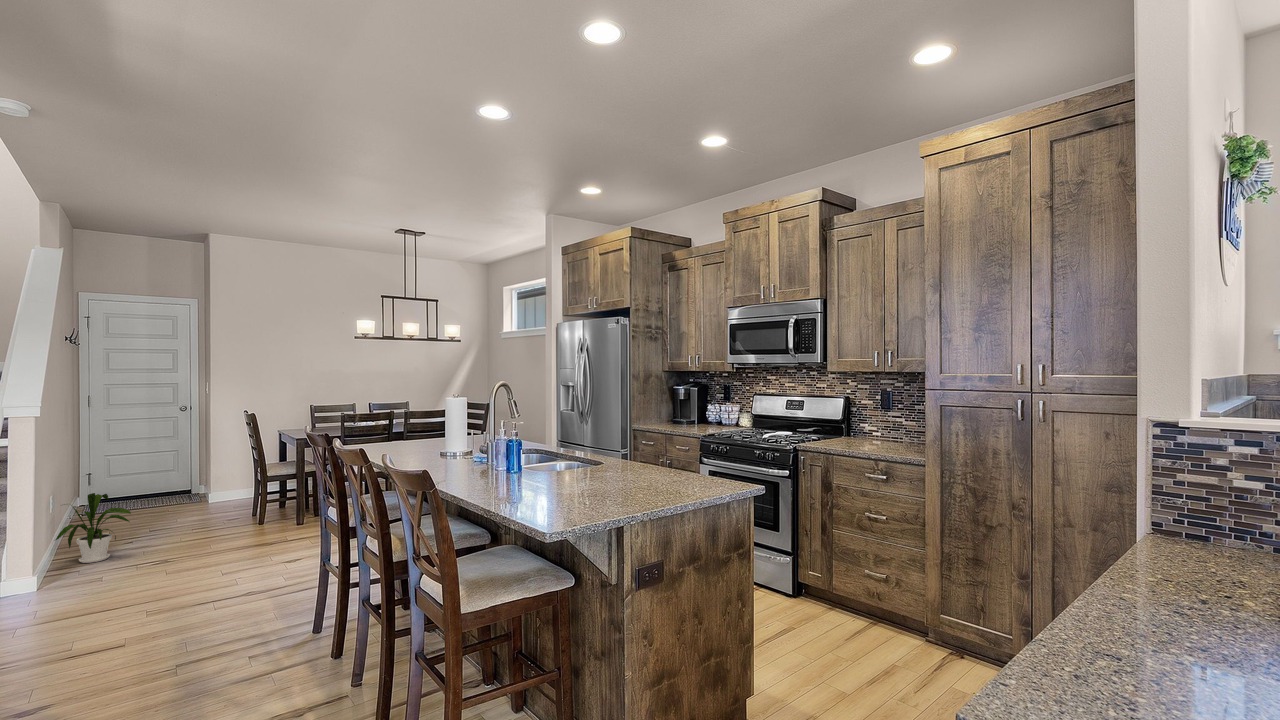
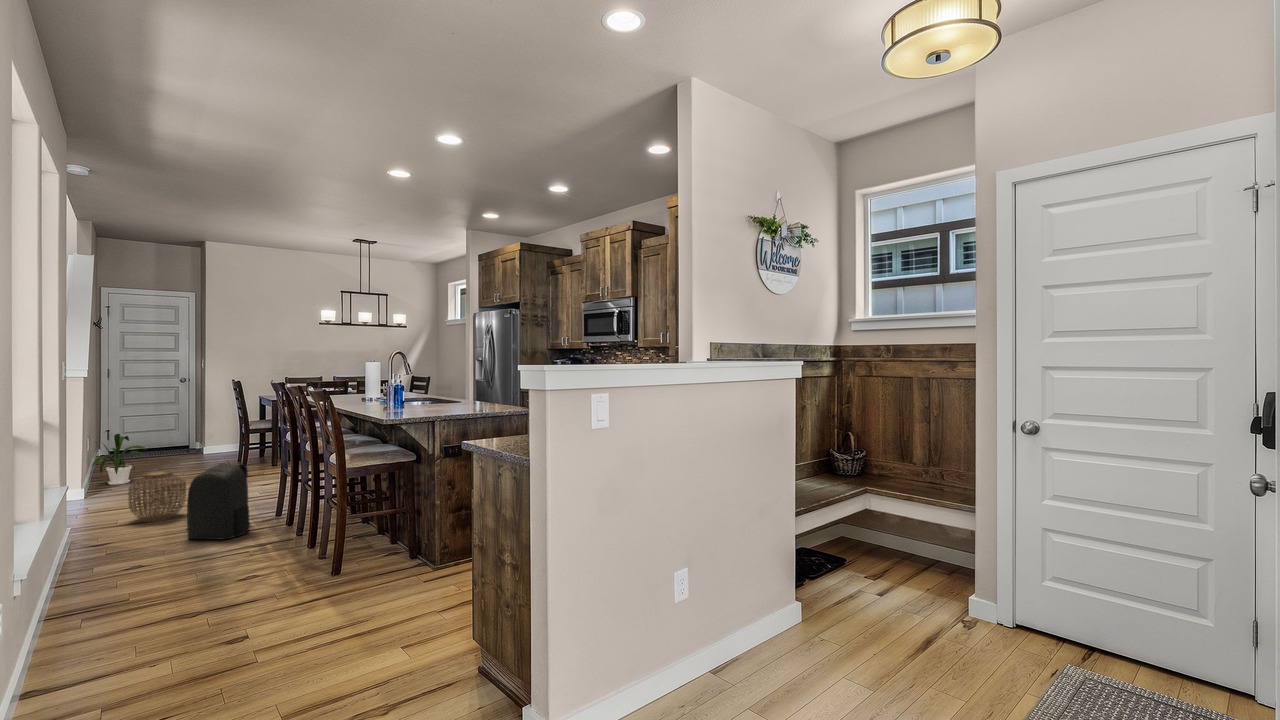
backpack: none [183,560,282,693] -> present [187,462,250,539]
woven basket: none [96,563,182,646] -> present [128,471,186,522]

